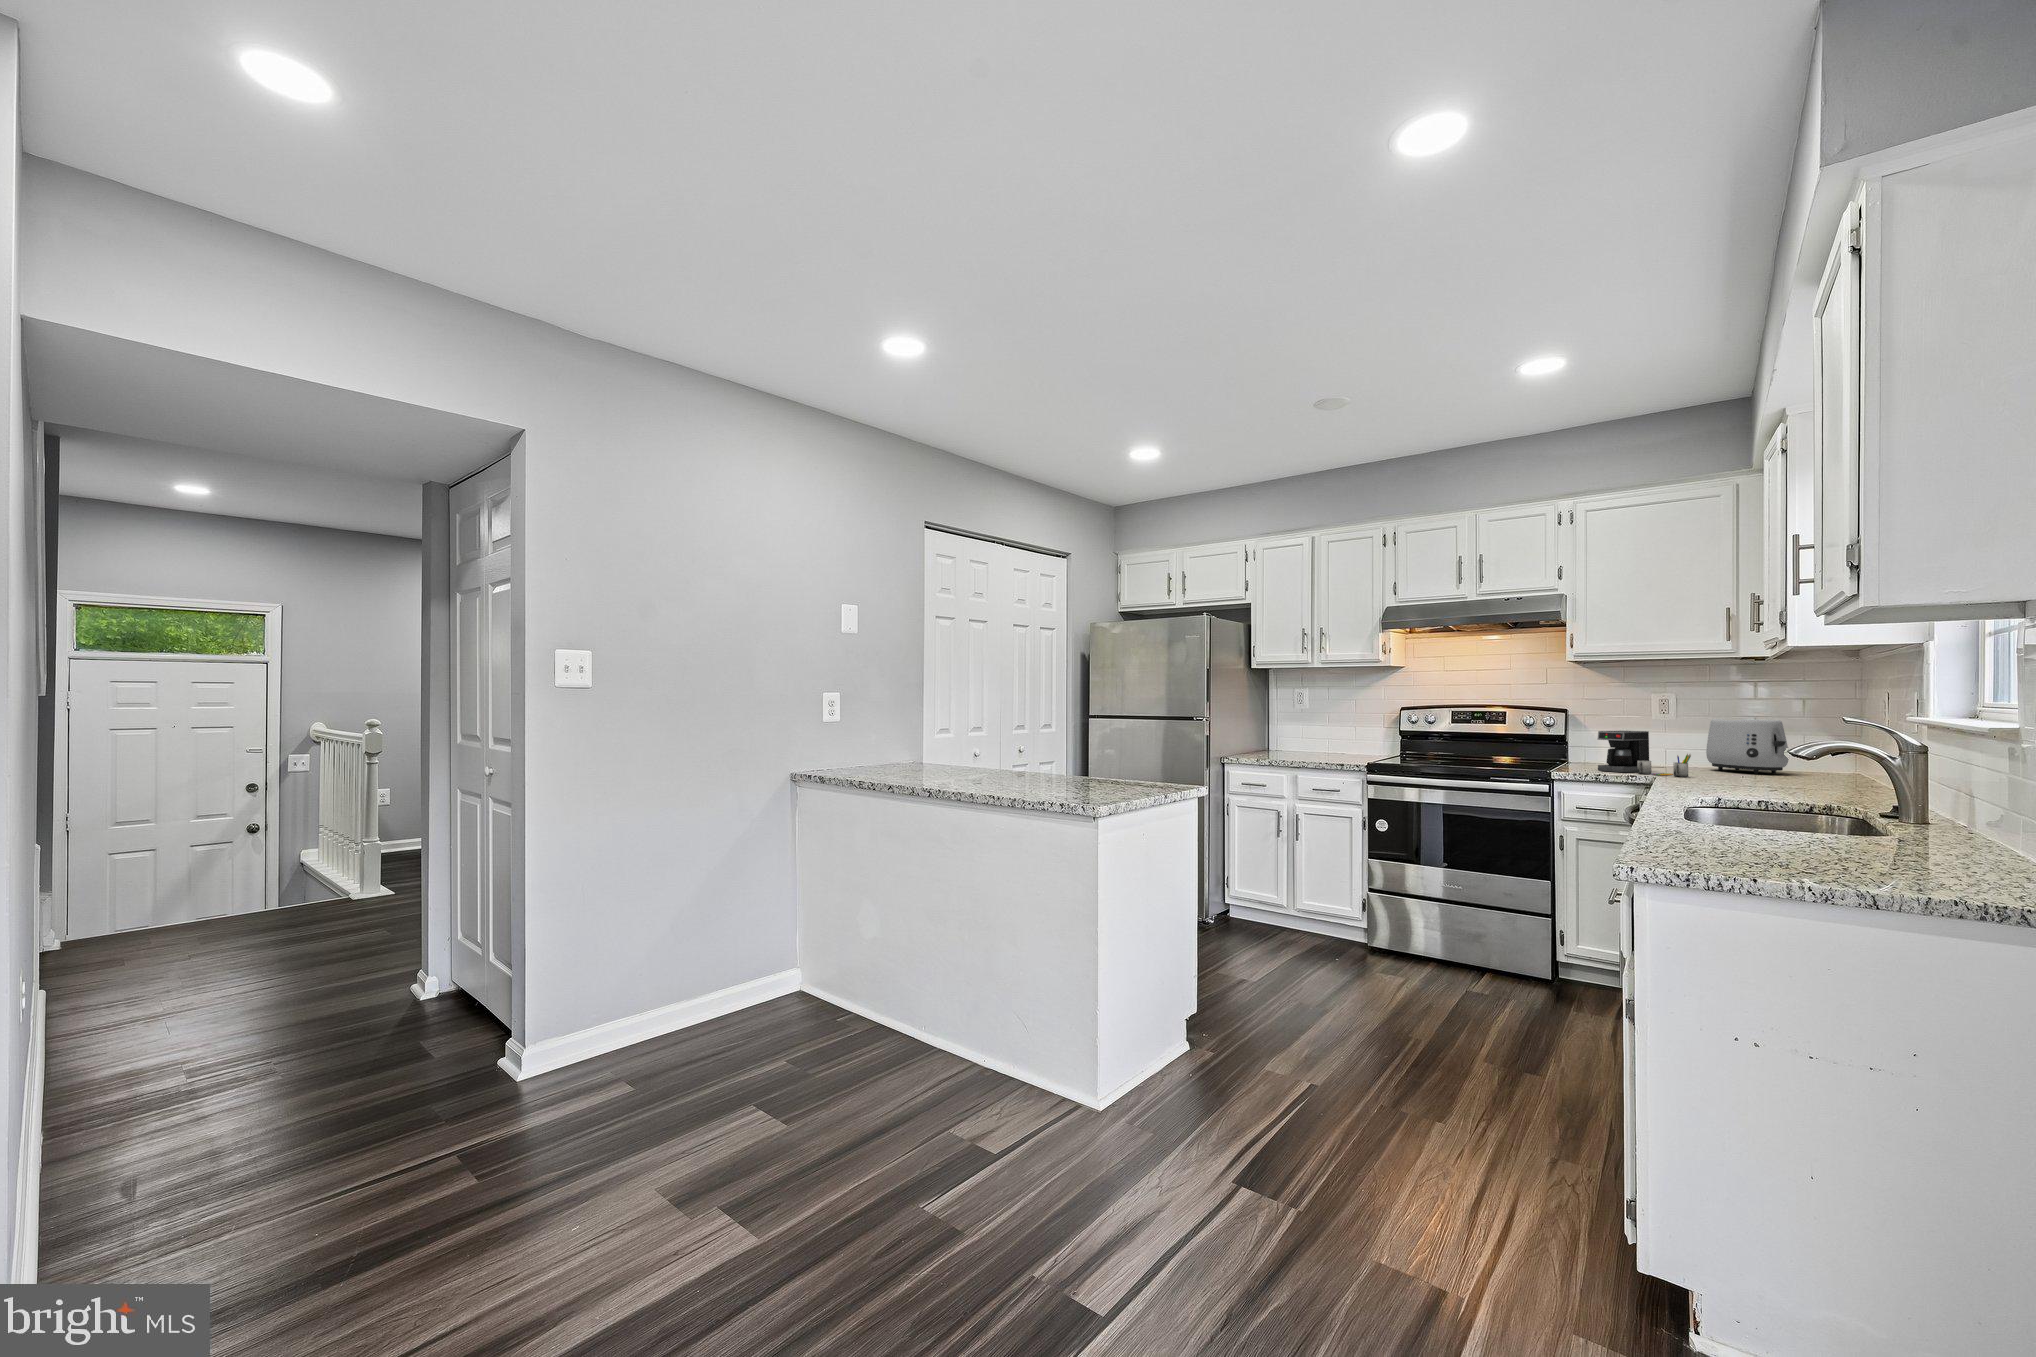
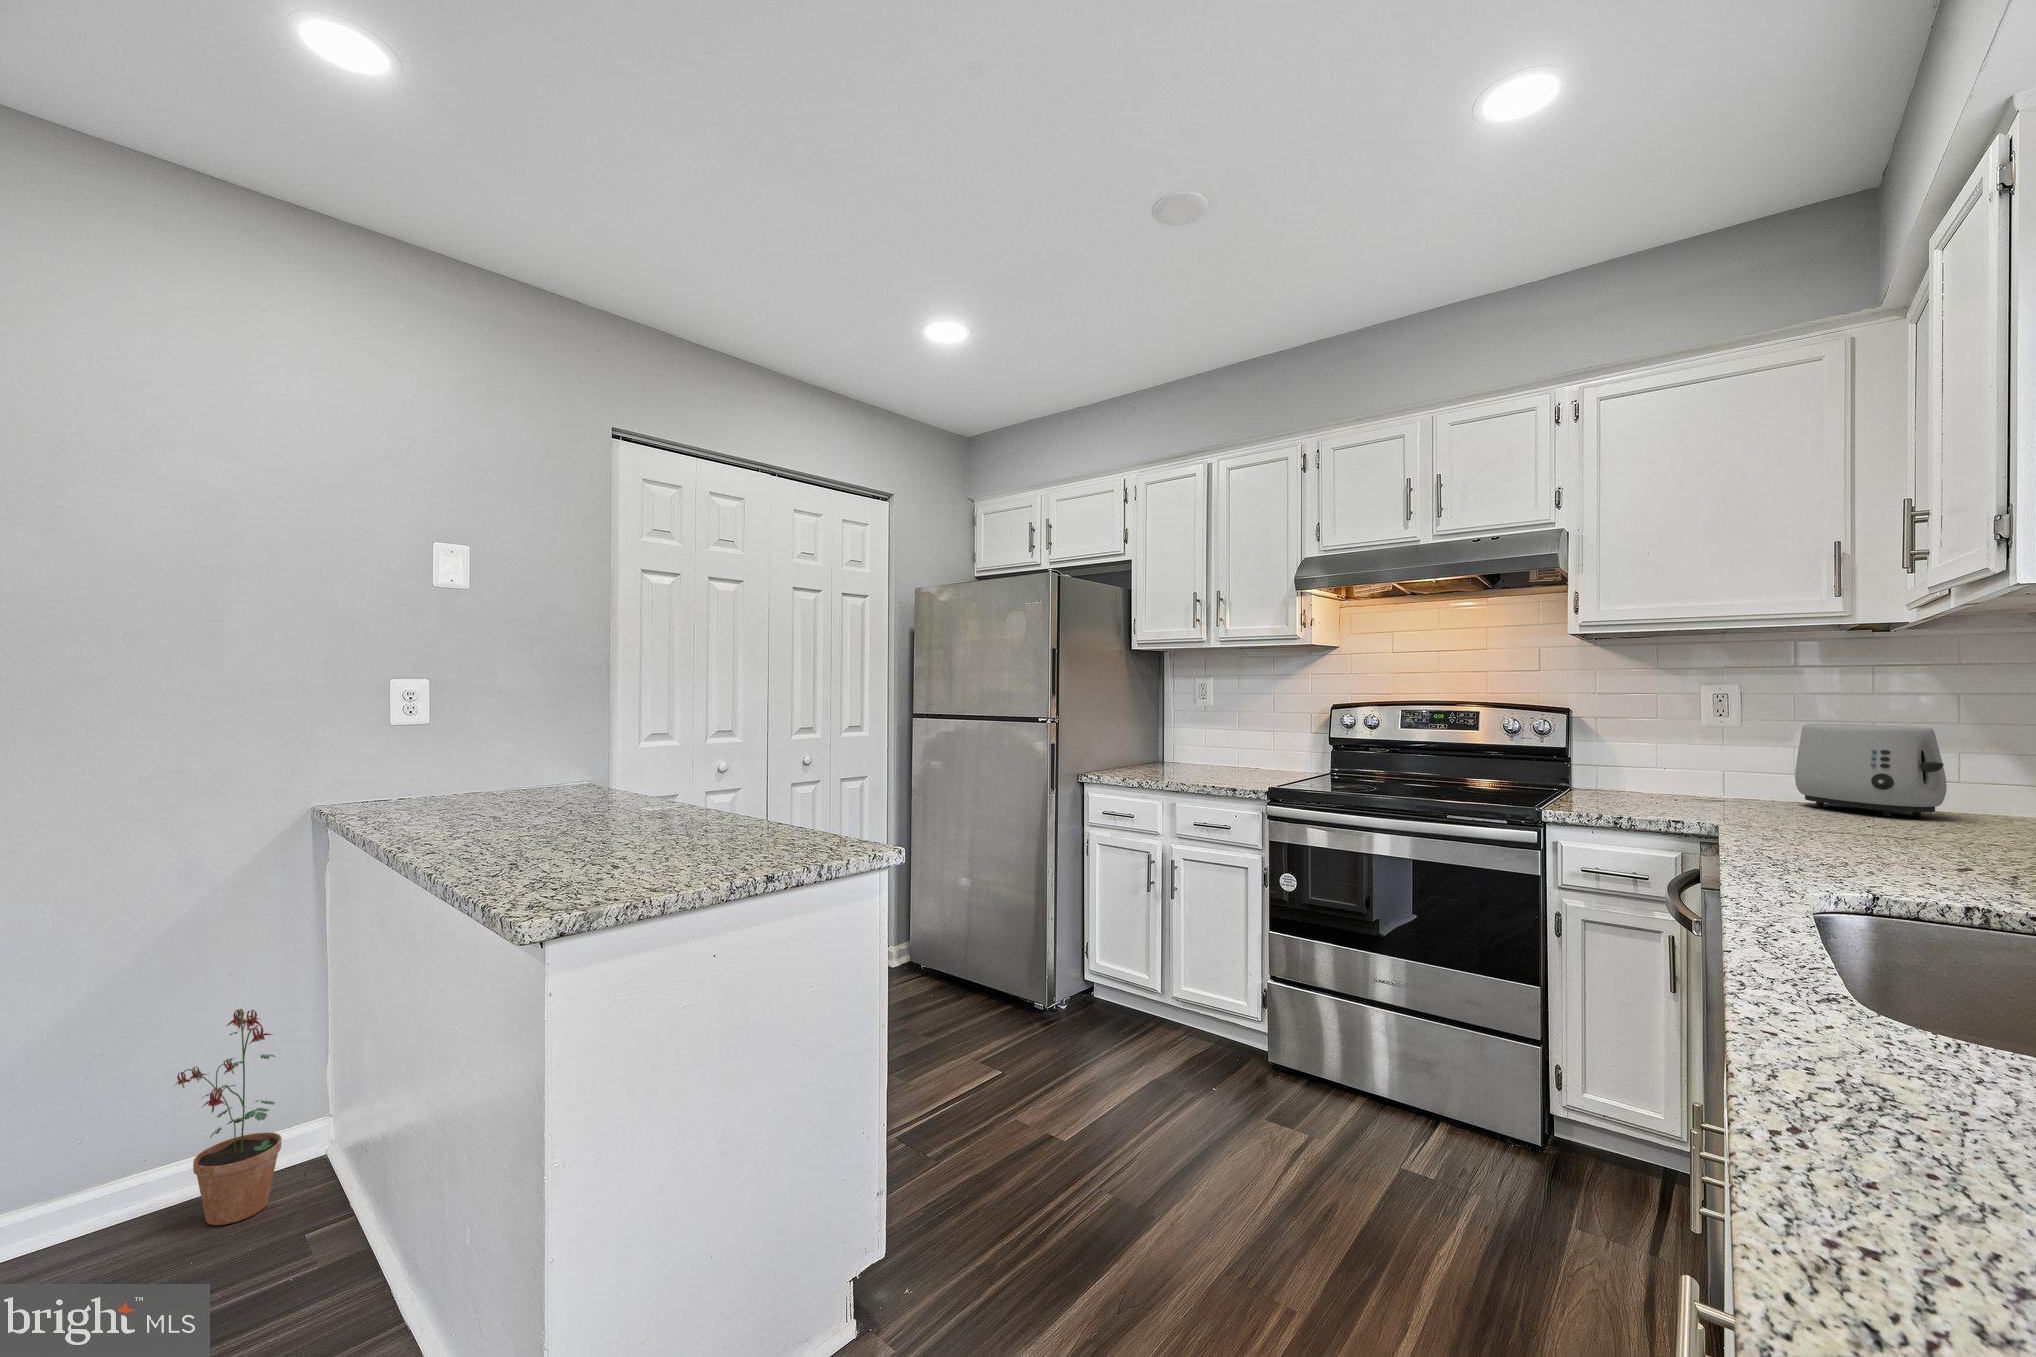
coffee maker: present [1598,731,1691,777] -> none [1617,742,1781,824]
potted plant: none [740,893,804,1017] -> present [175,1009,282,1225]

